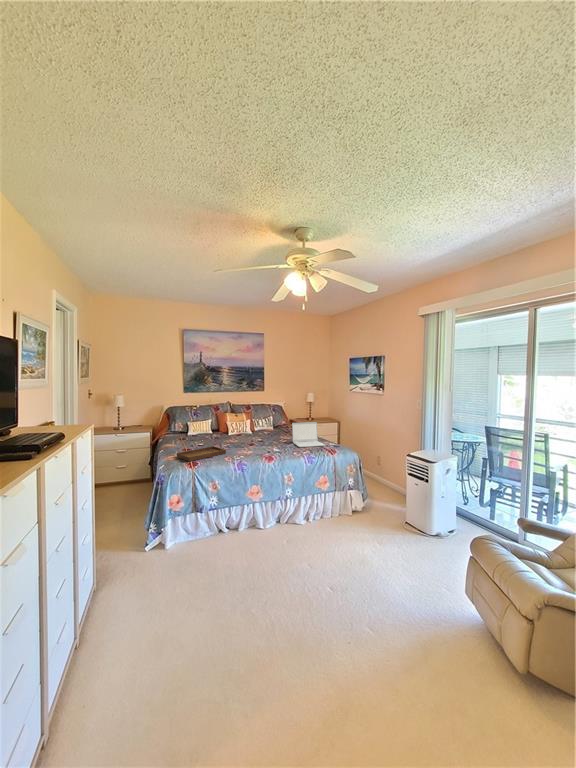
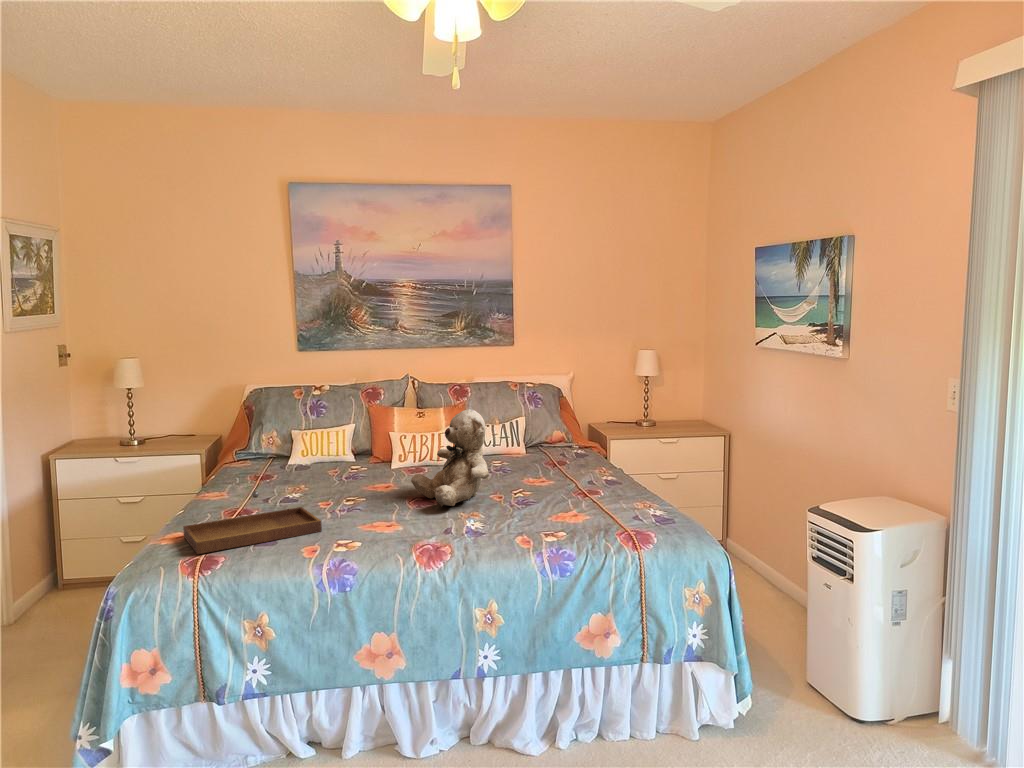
teddy bear: none [247,411,277,445] -> present [411,409,489,507]
laptop: present [292,422,325,447] -> none [537,442,629,520]

